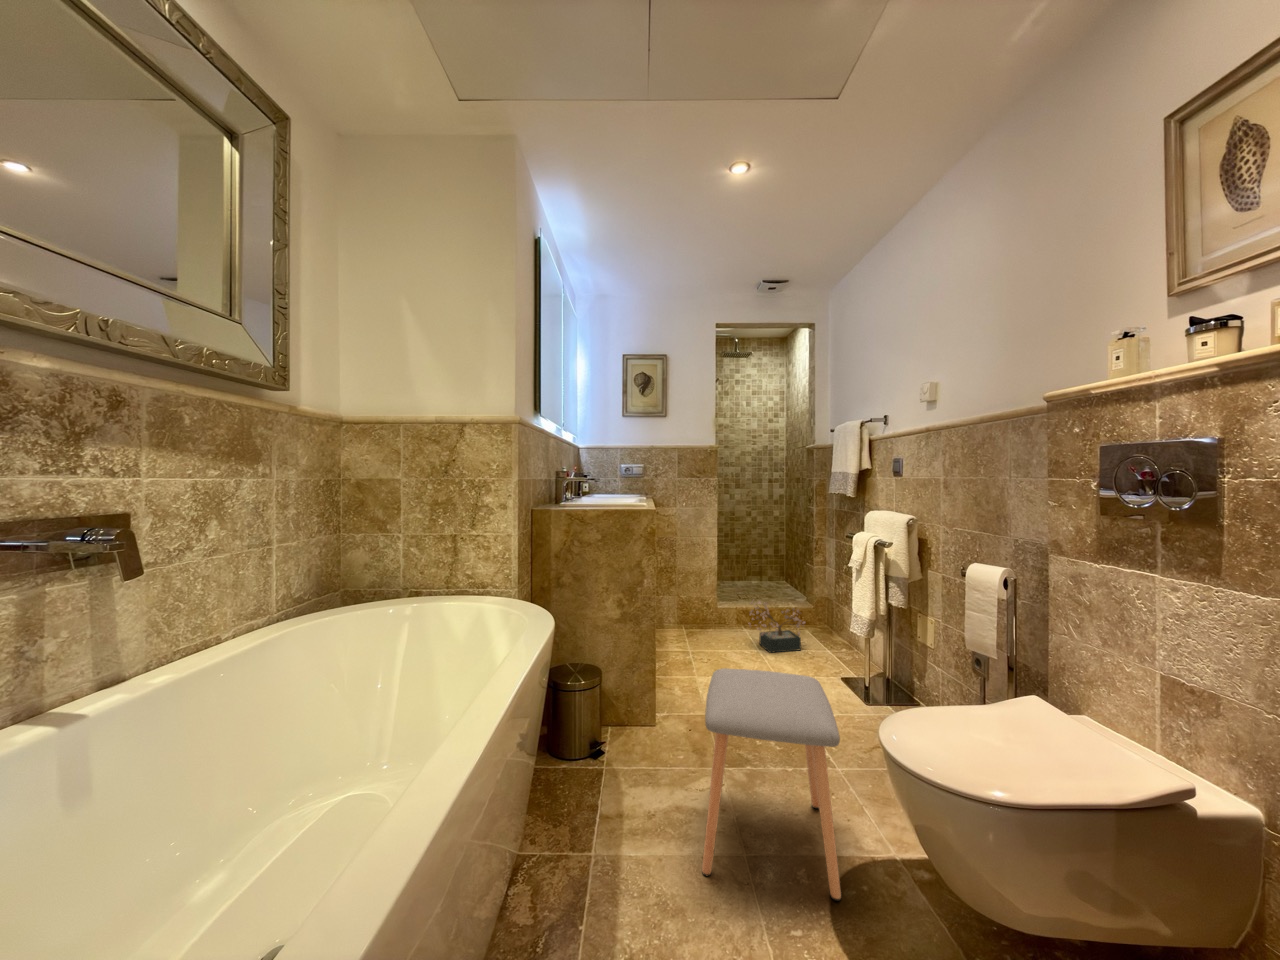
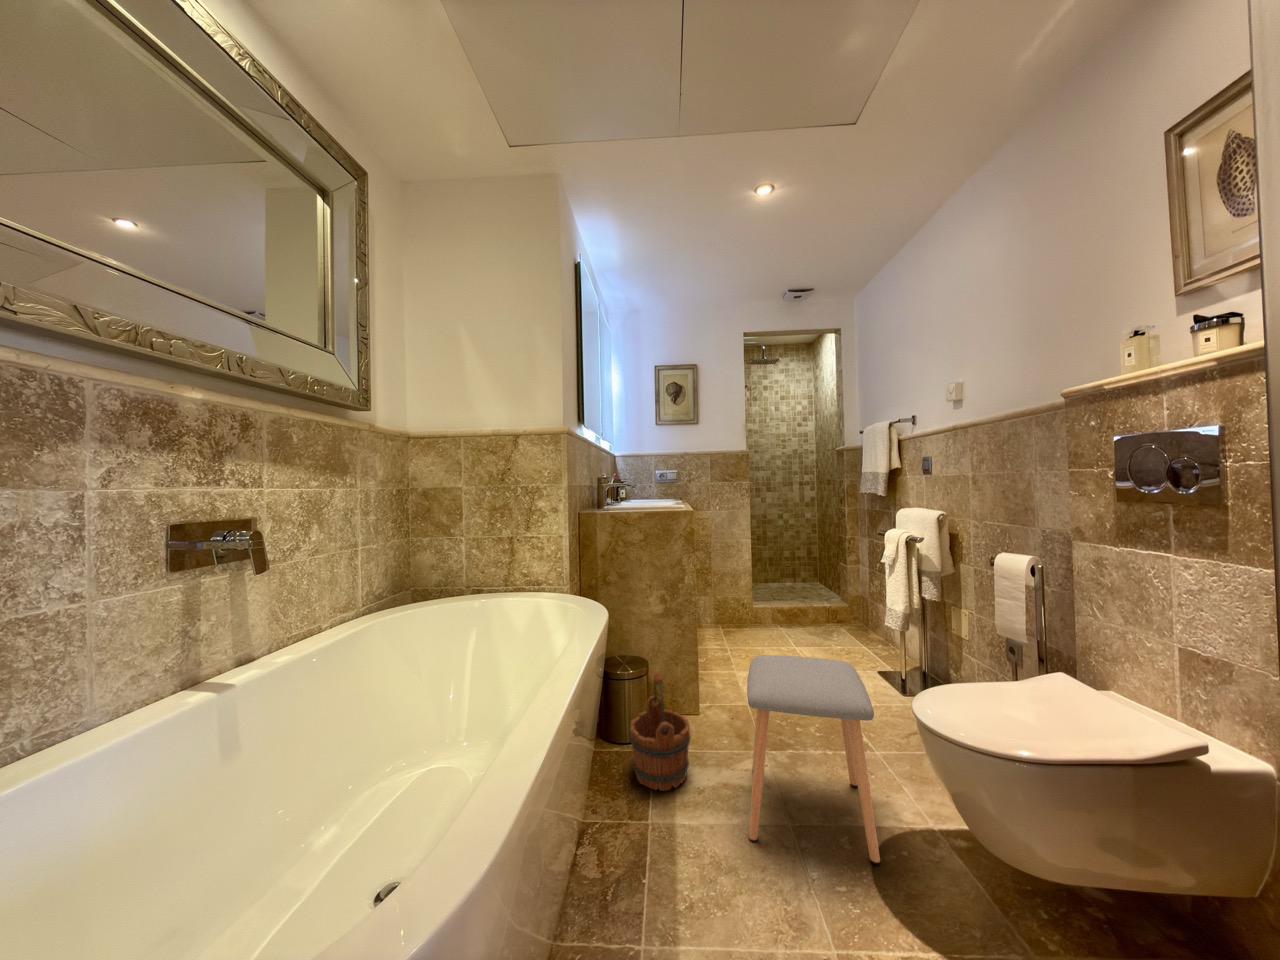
decorative plant: present [749,601,805,653] -> none [782,597,838,649]
wooden bucket: none [579,686,644,816] -> present [630,673,690,791]

